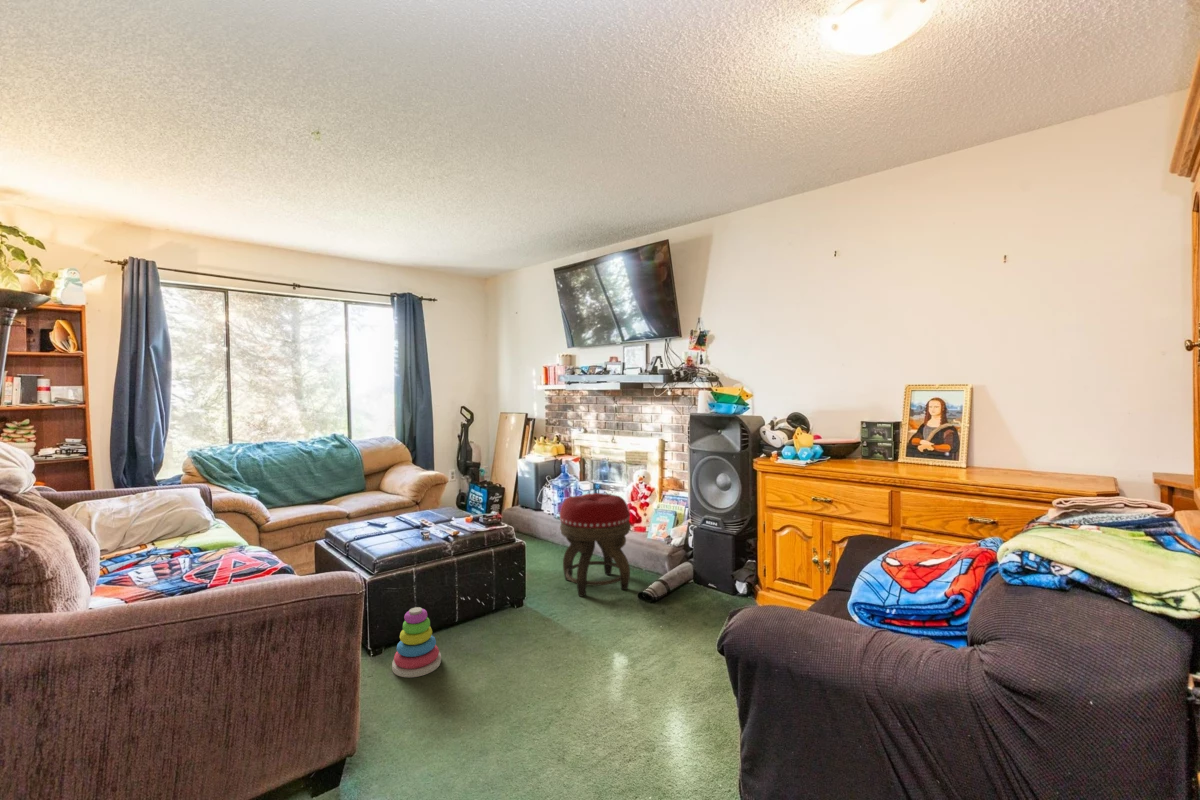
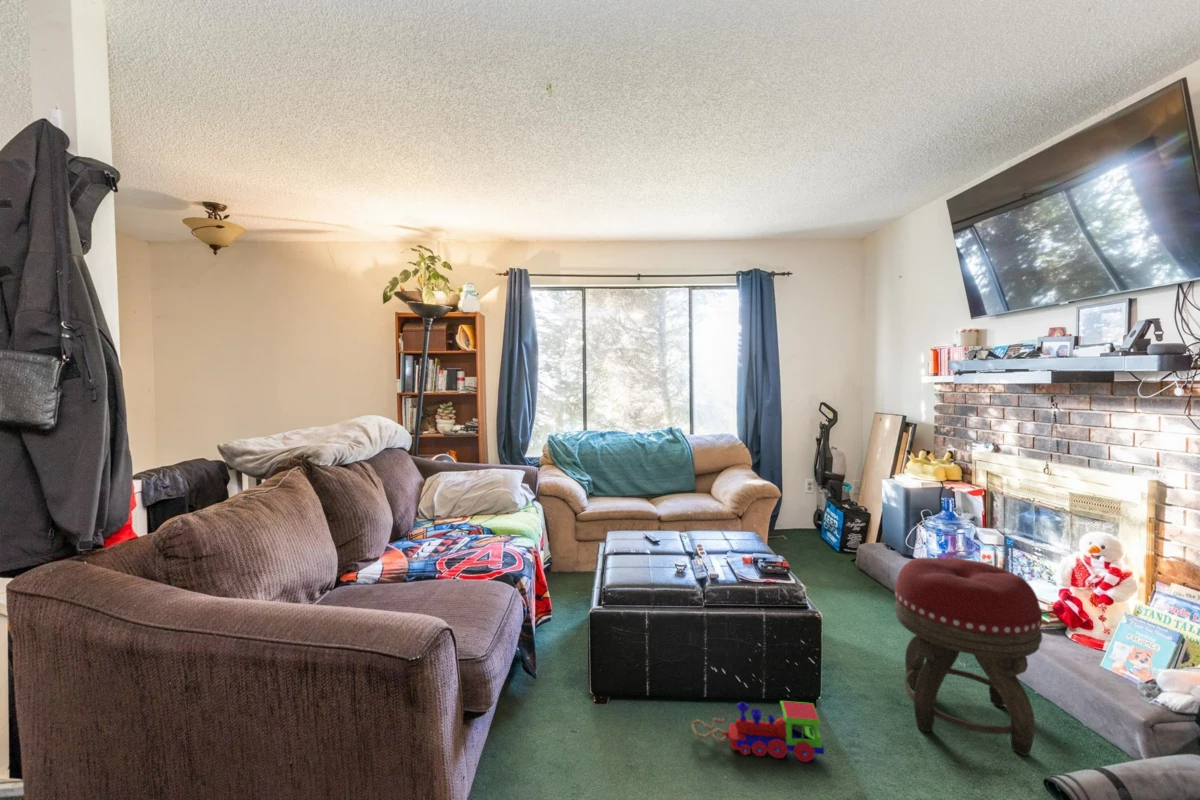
toy train: none [458,595,543,642] -> present [691,701,824,762]
stacking toy: present [392,607,441,677] -> none [598,665,657,762]

